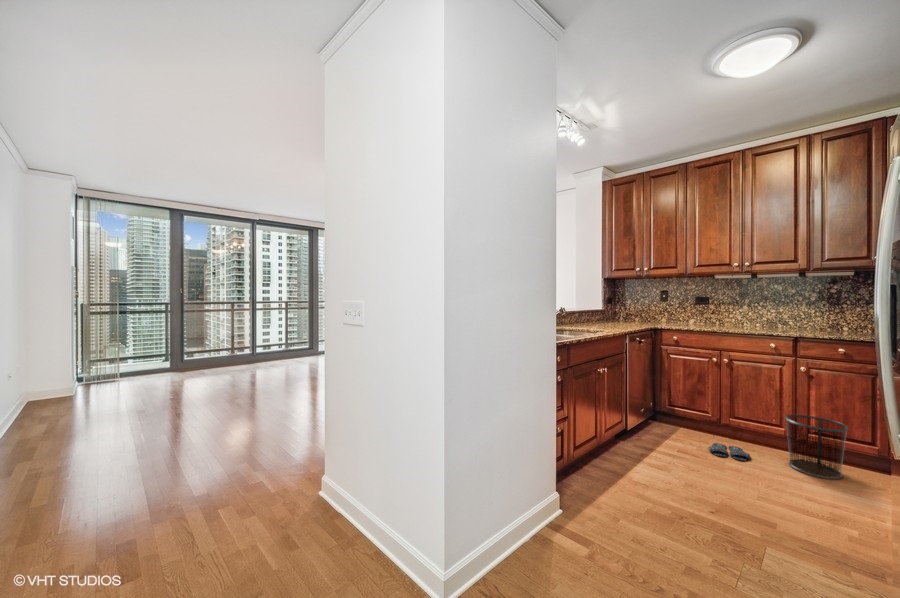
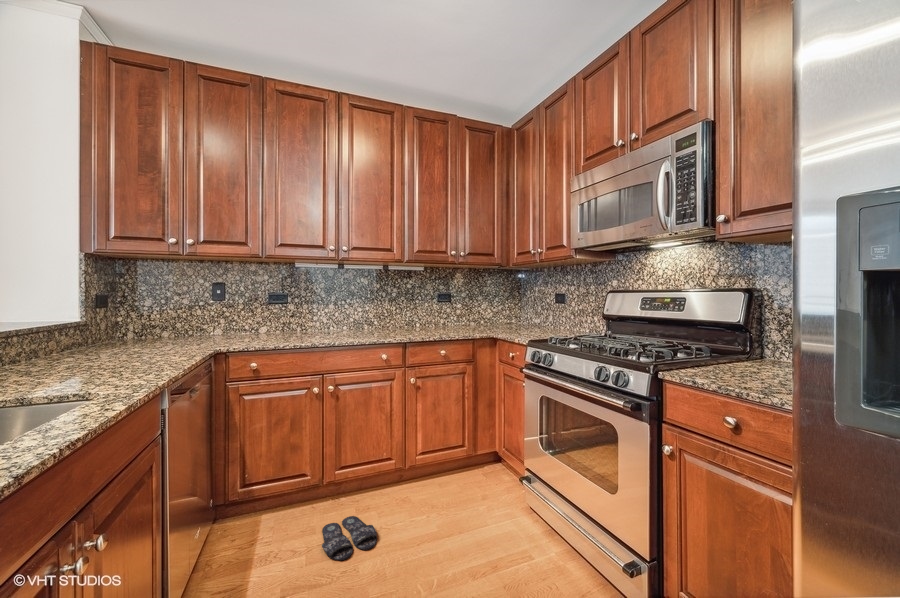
waste bin: present [785,415,848,479] -> none [405,437,462,521]

